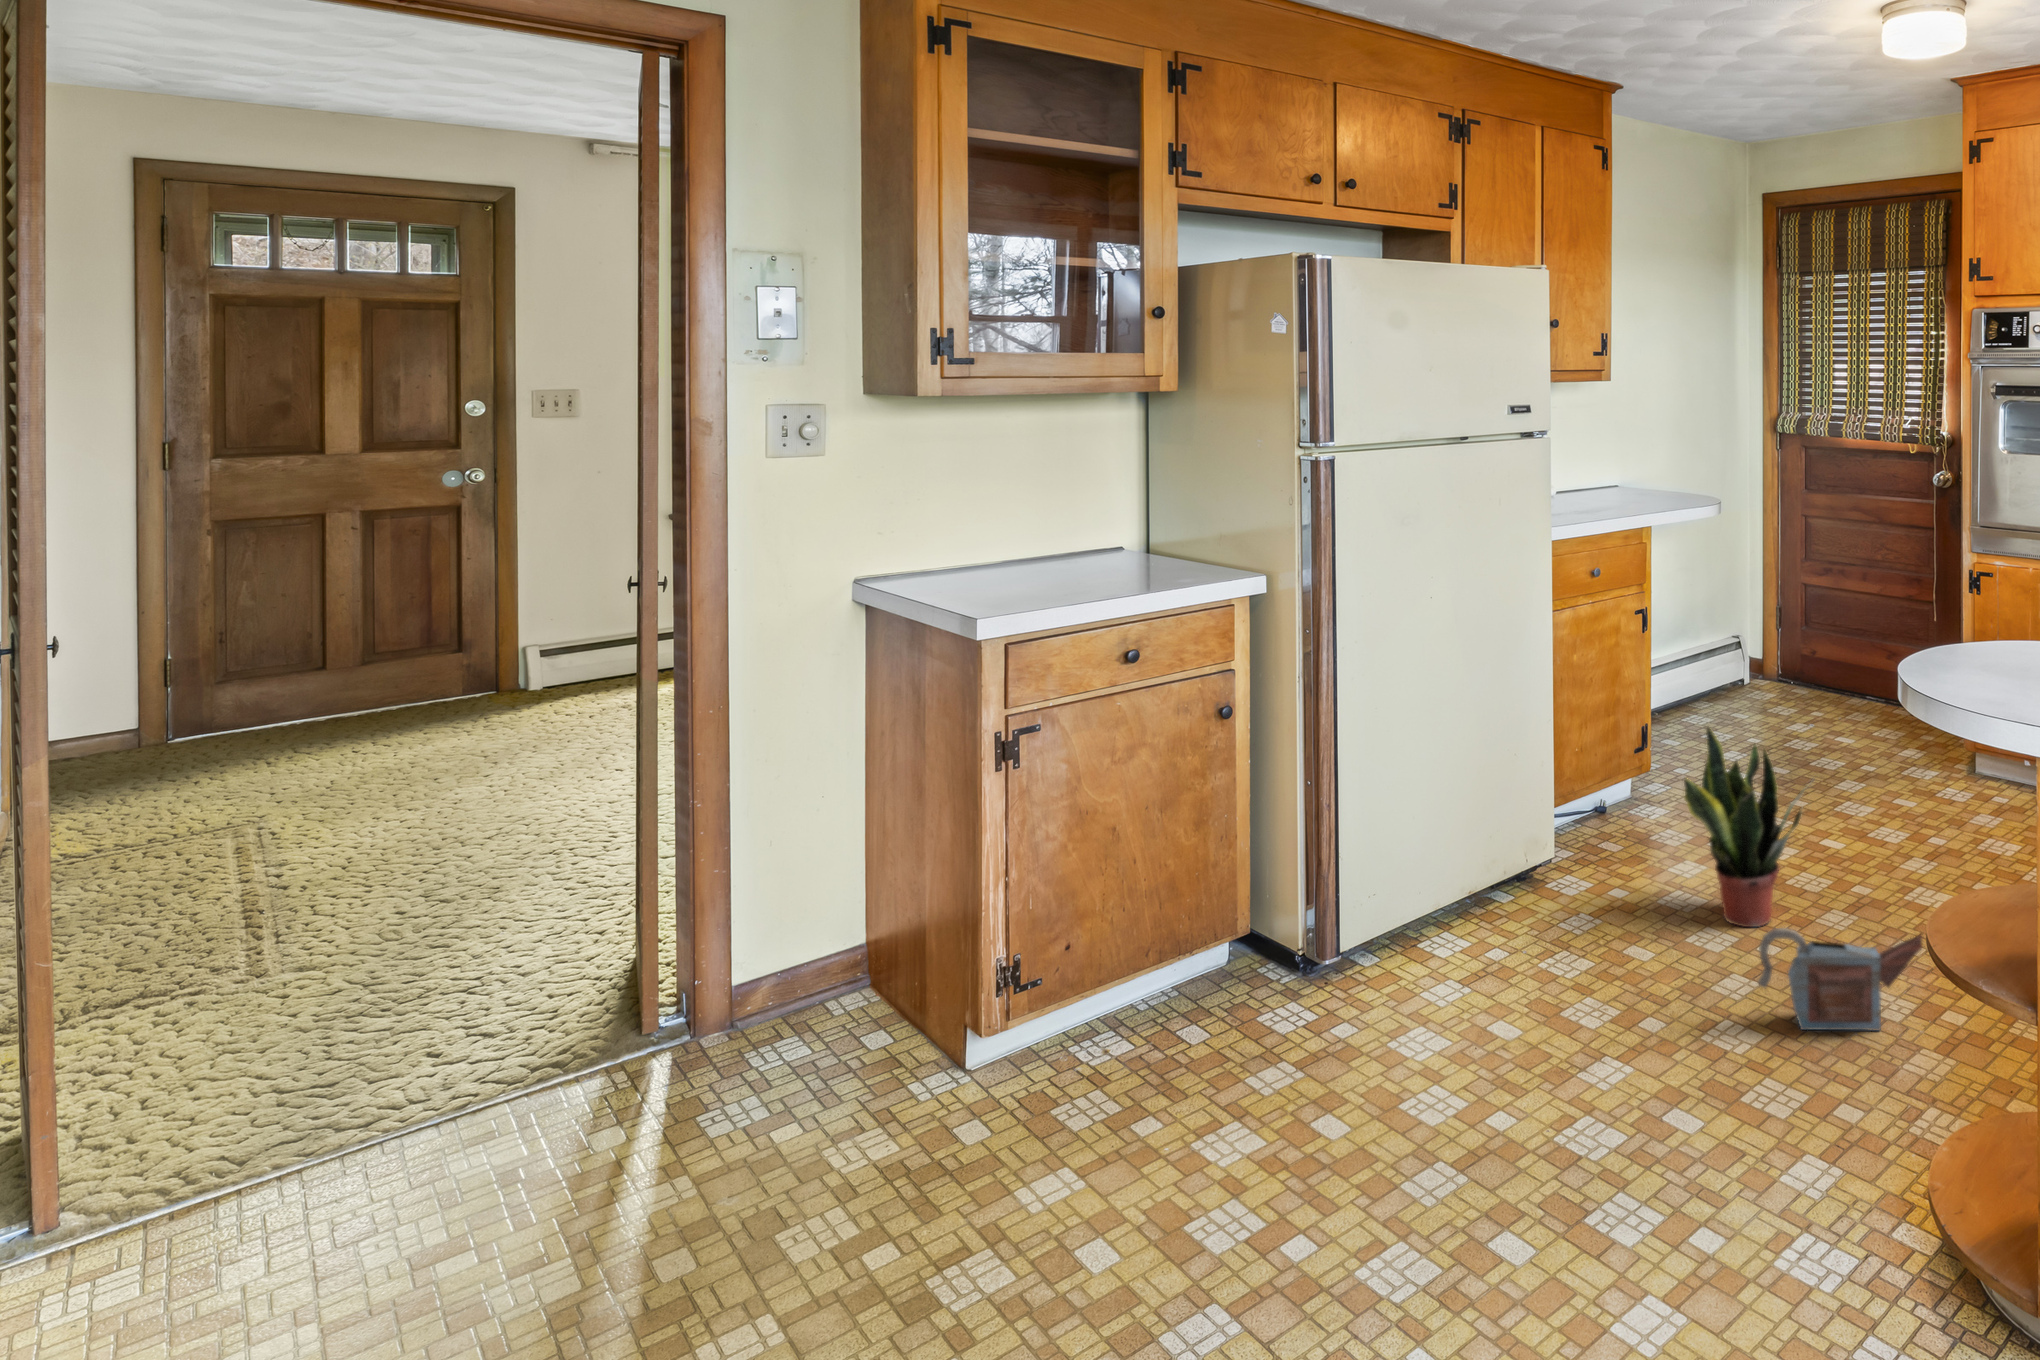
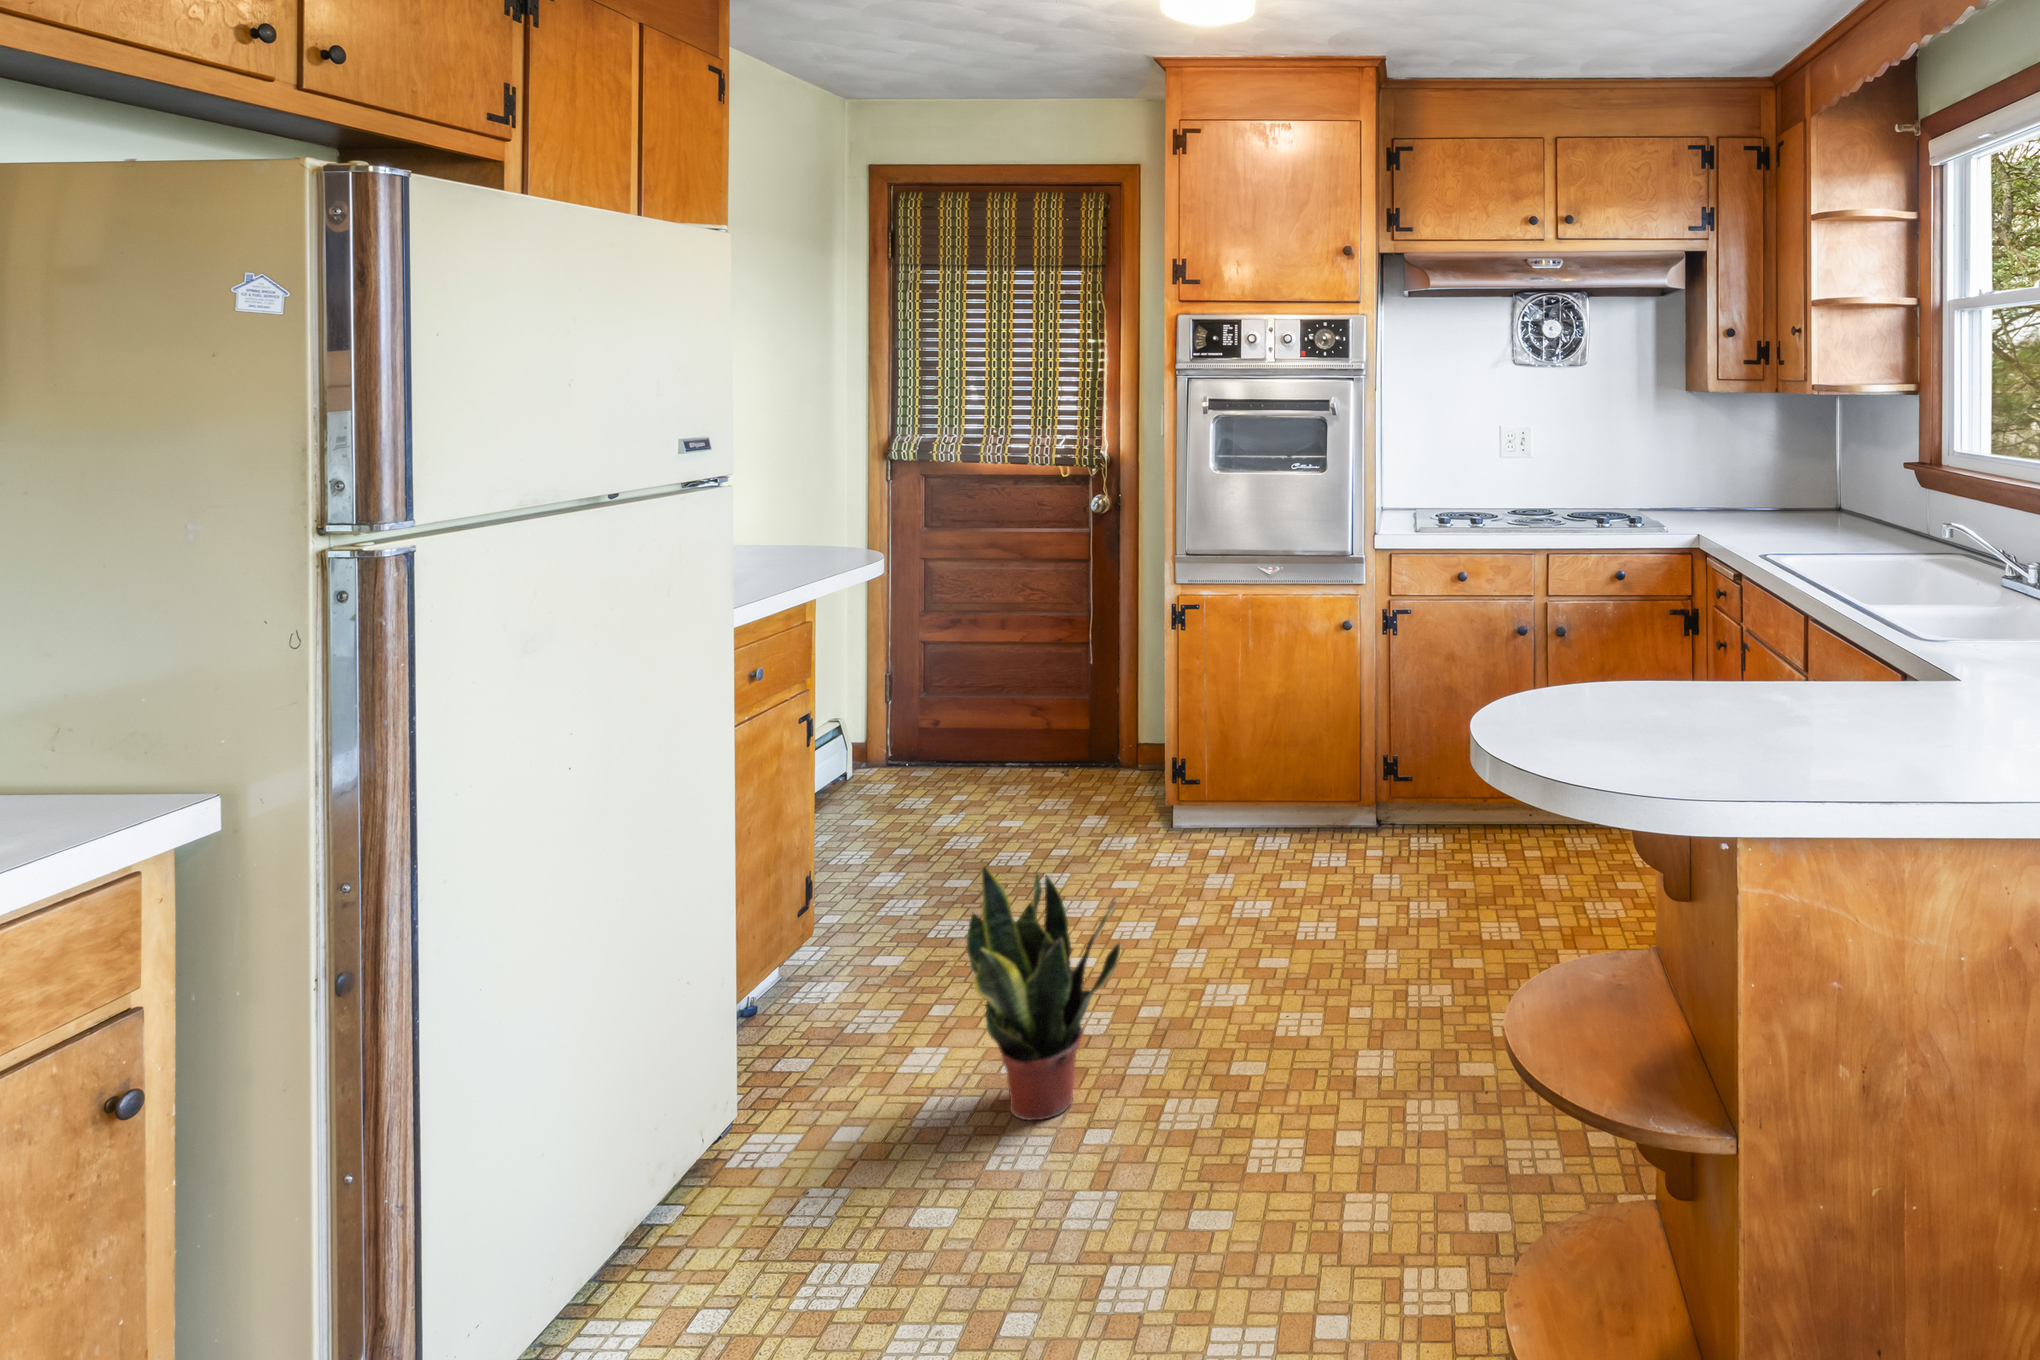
watering can: present [1758,928,1923,1031] -> none [1146,1066,1332,1246]

